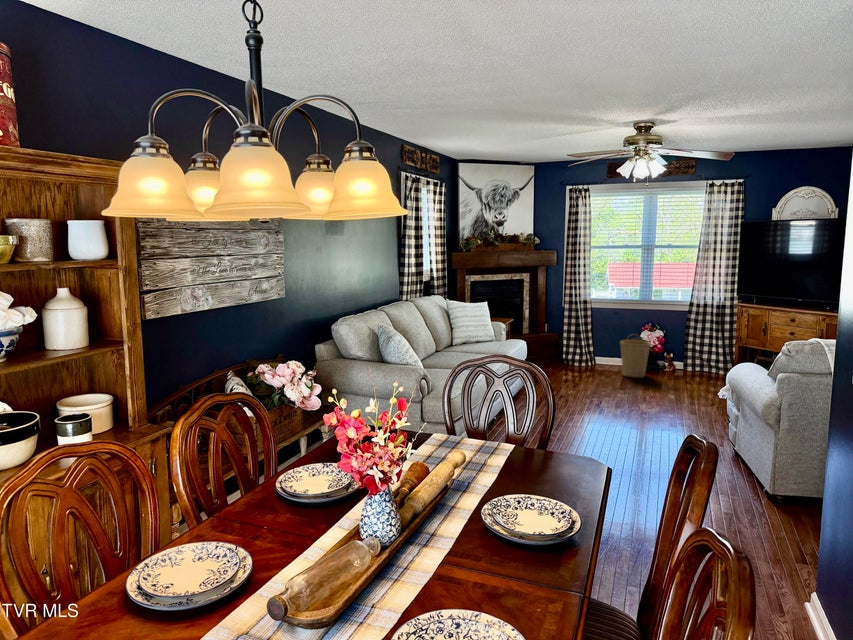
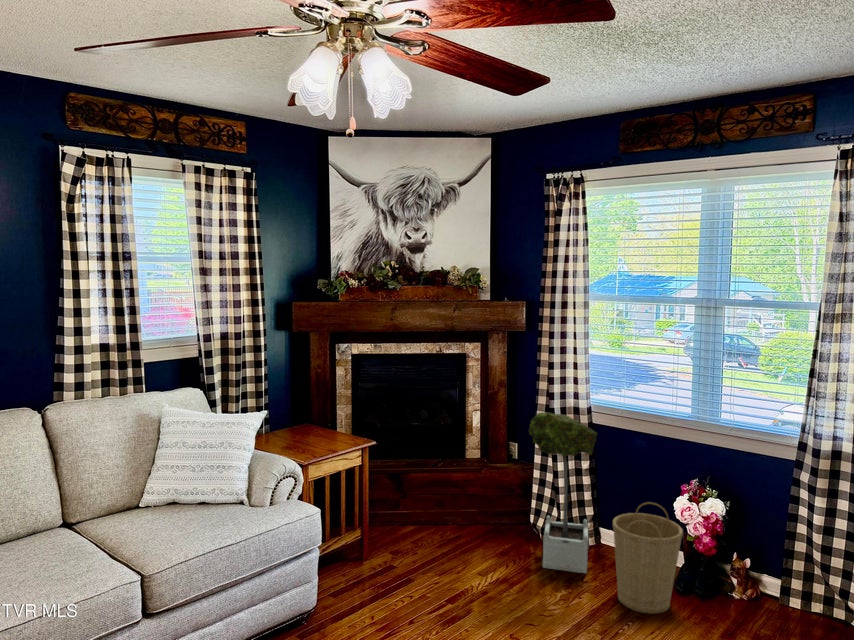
potted tree: none [574,299,607,371] -> present [529,412,597,573]

